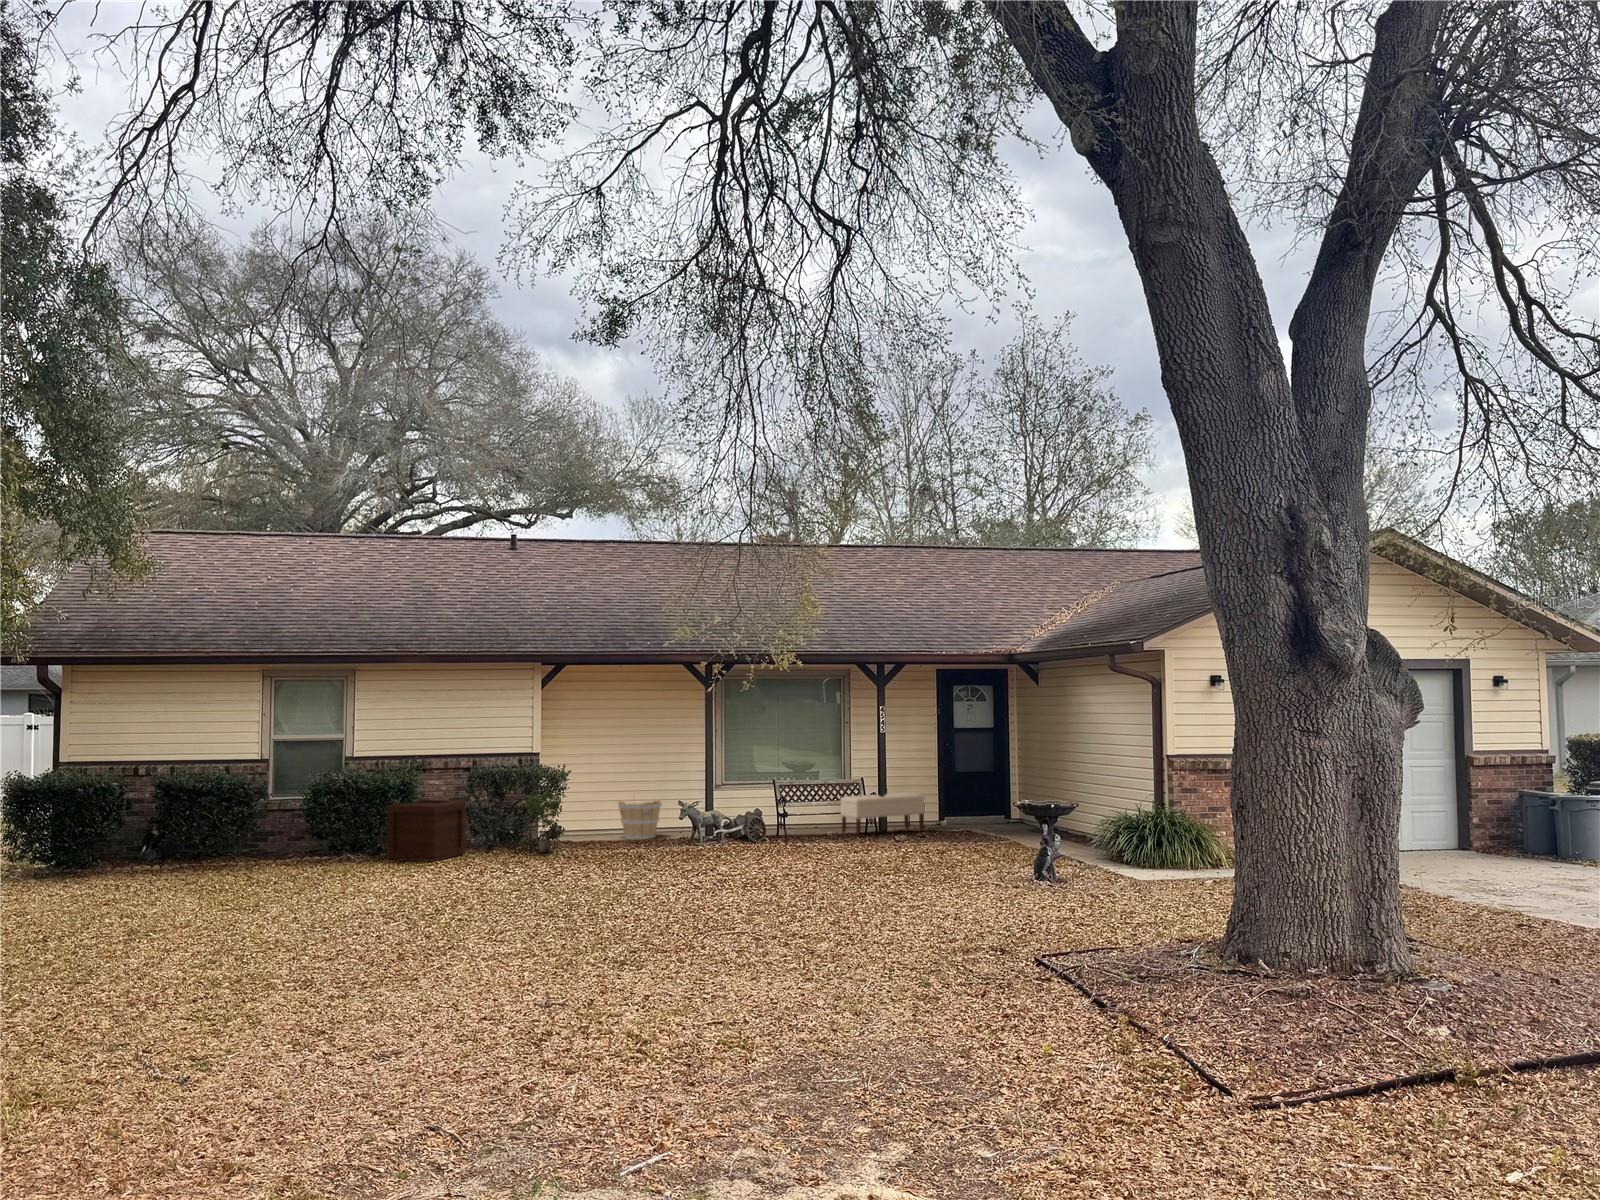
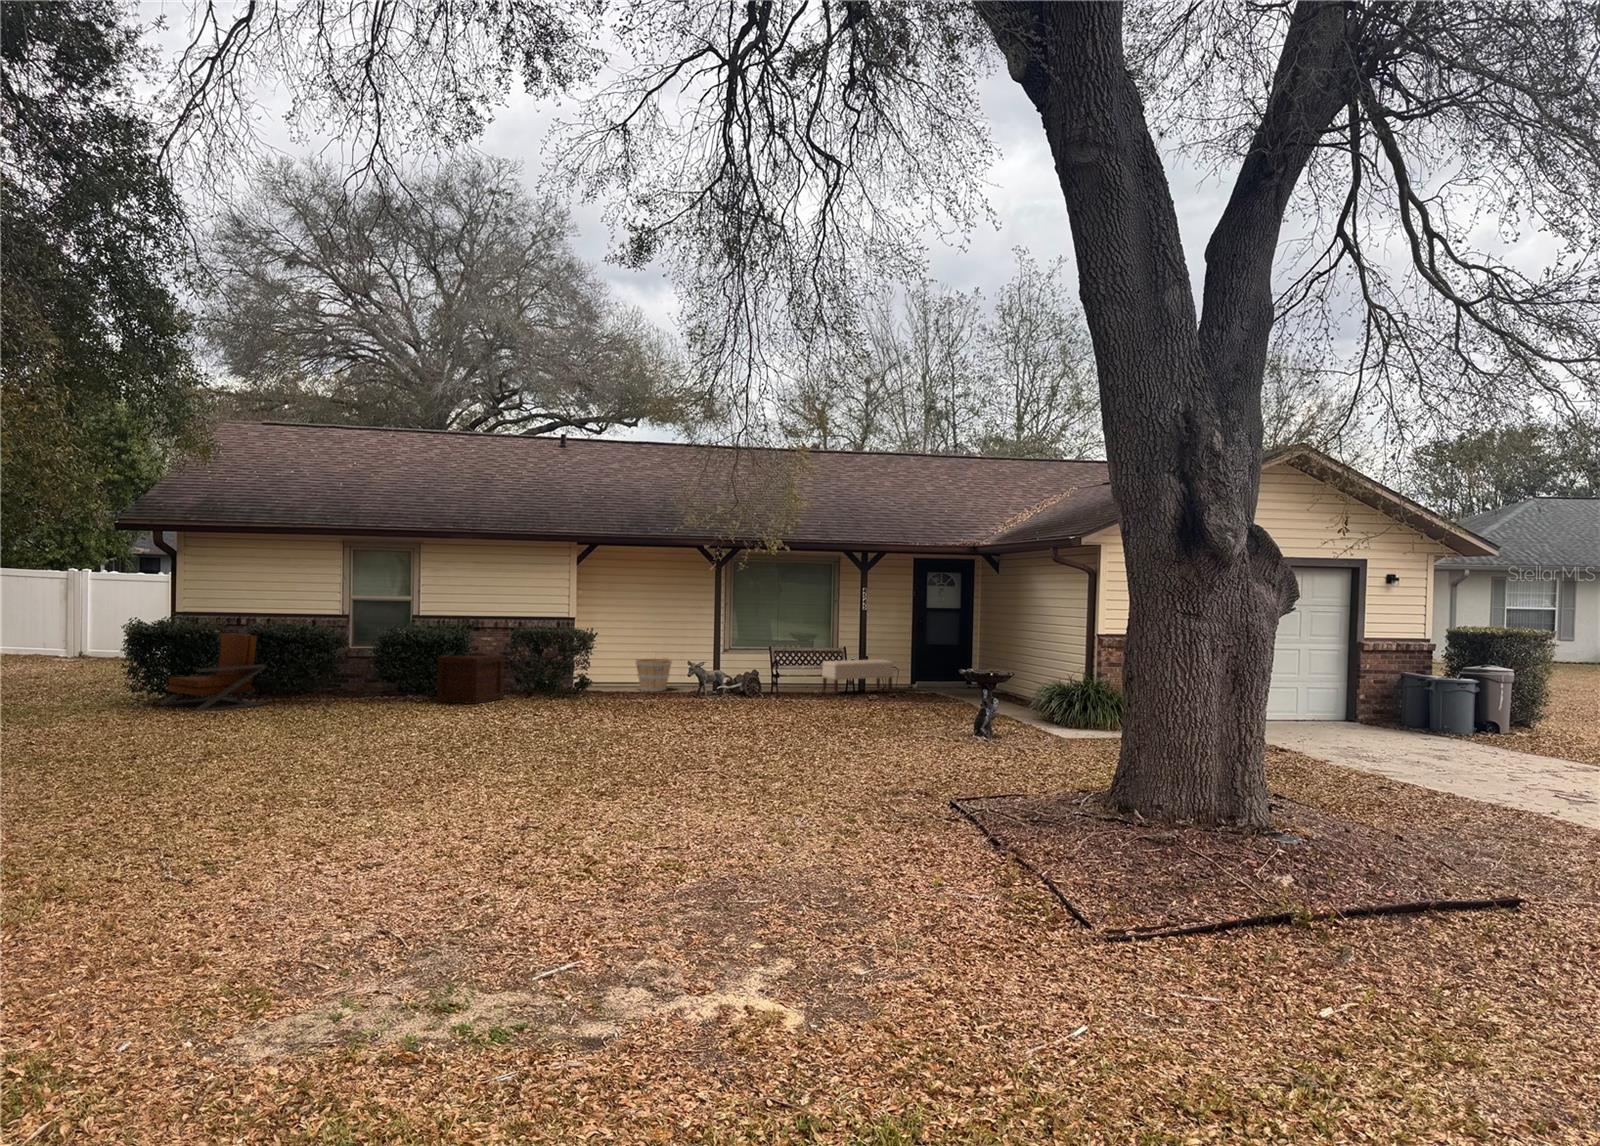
lounge chair: none [53,785,184,882] -> present [160,633,267,712]
potted plant: present [524,792,560,853] -> none [551,647,583,700]

